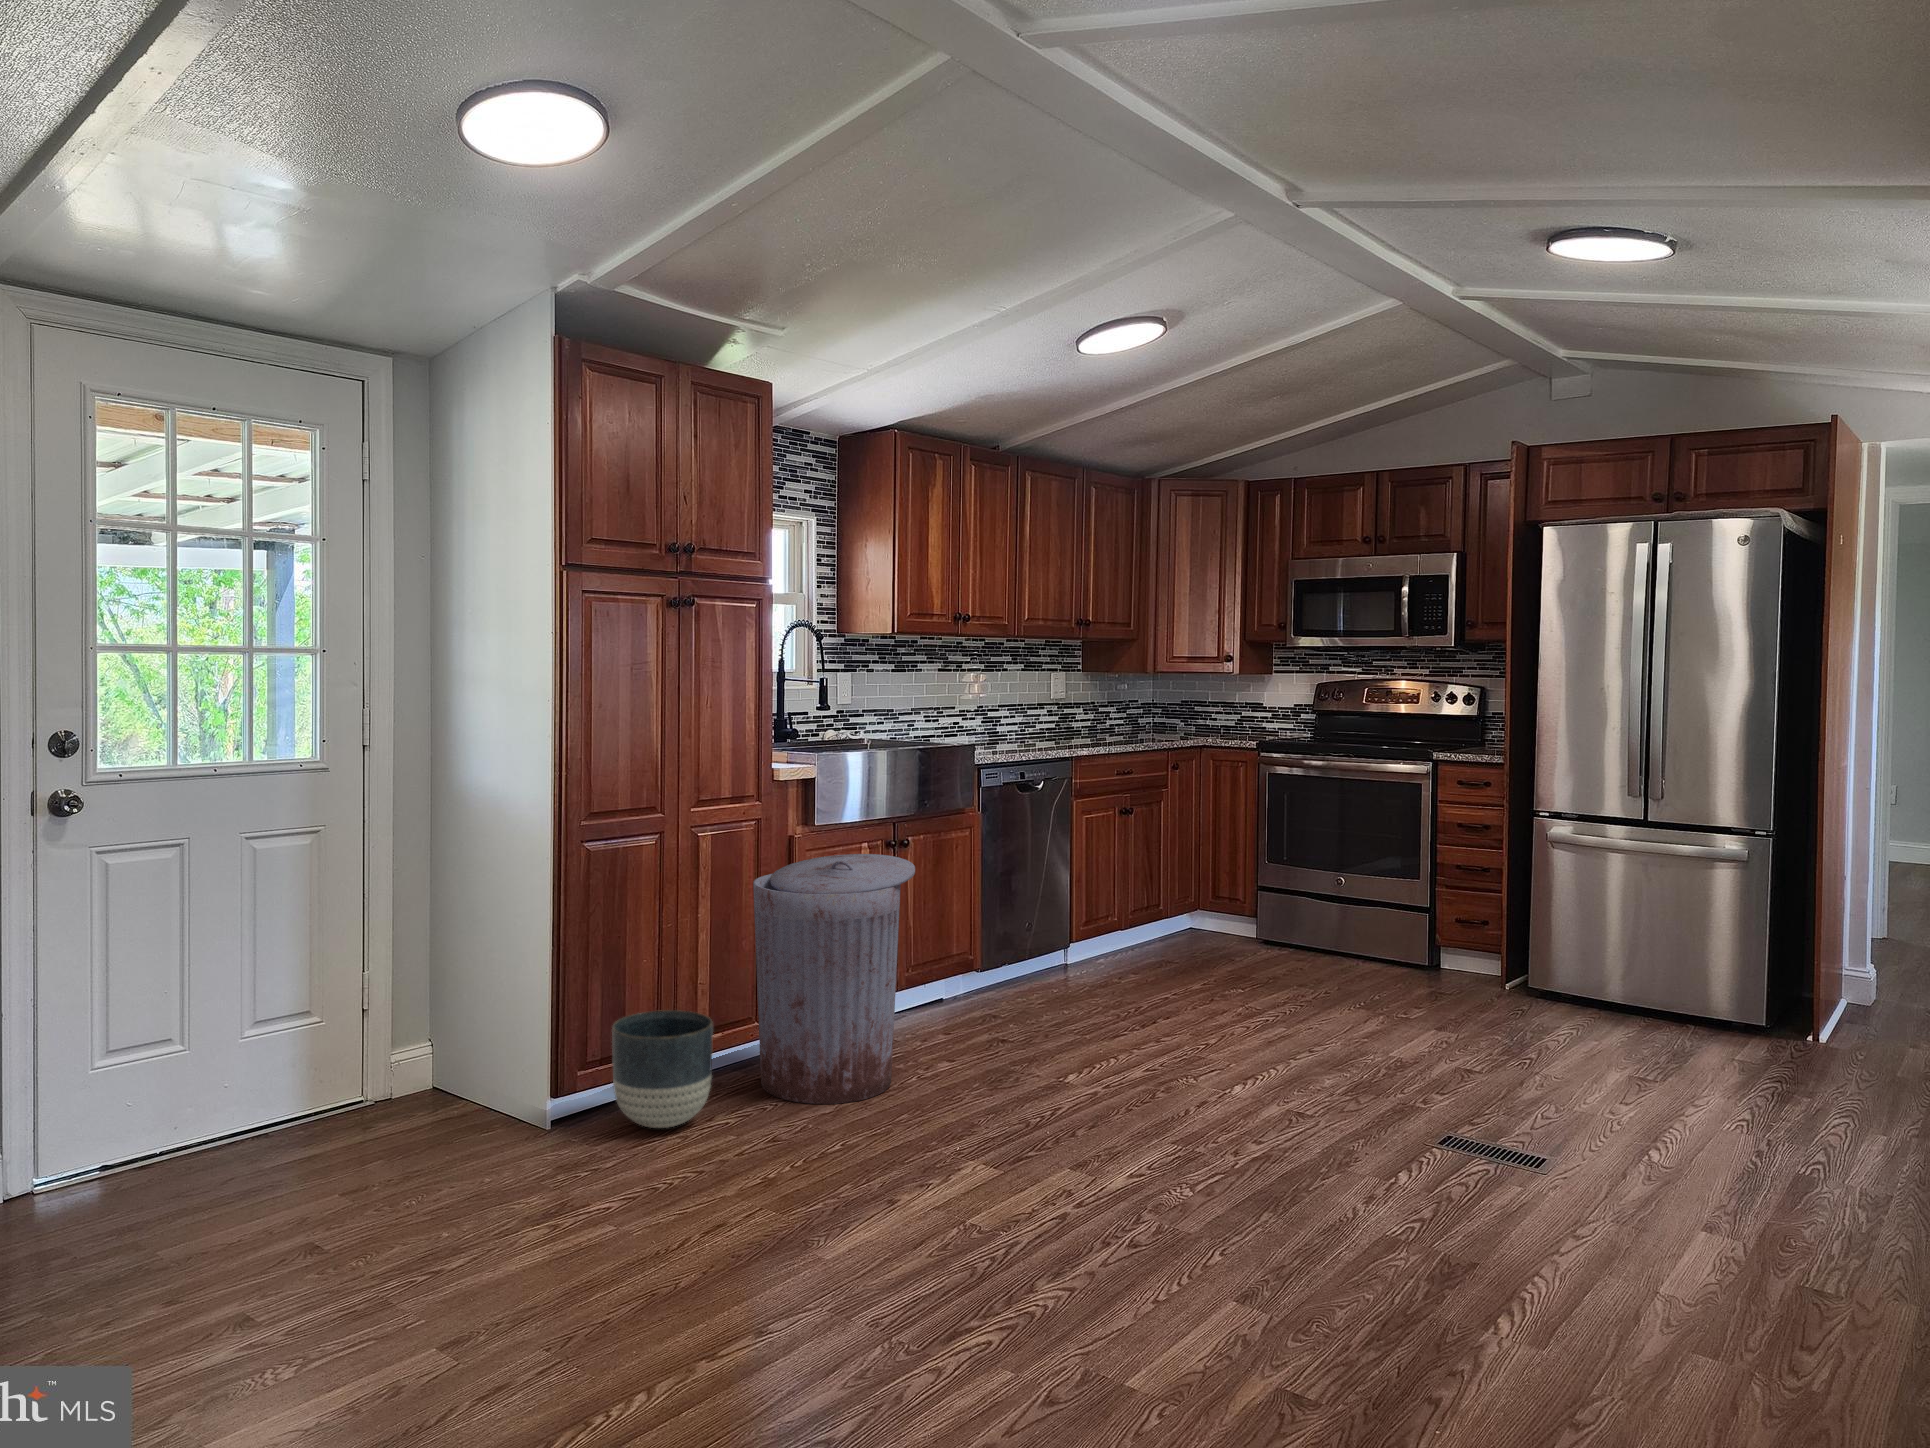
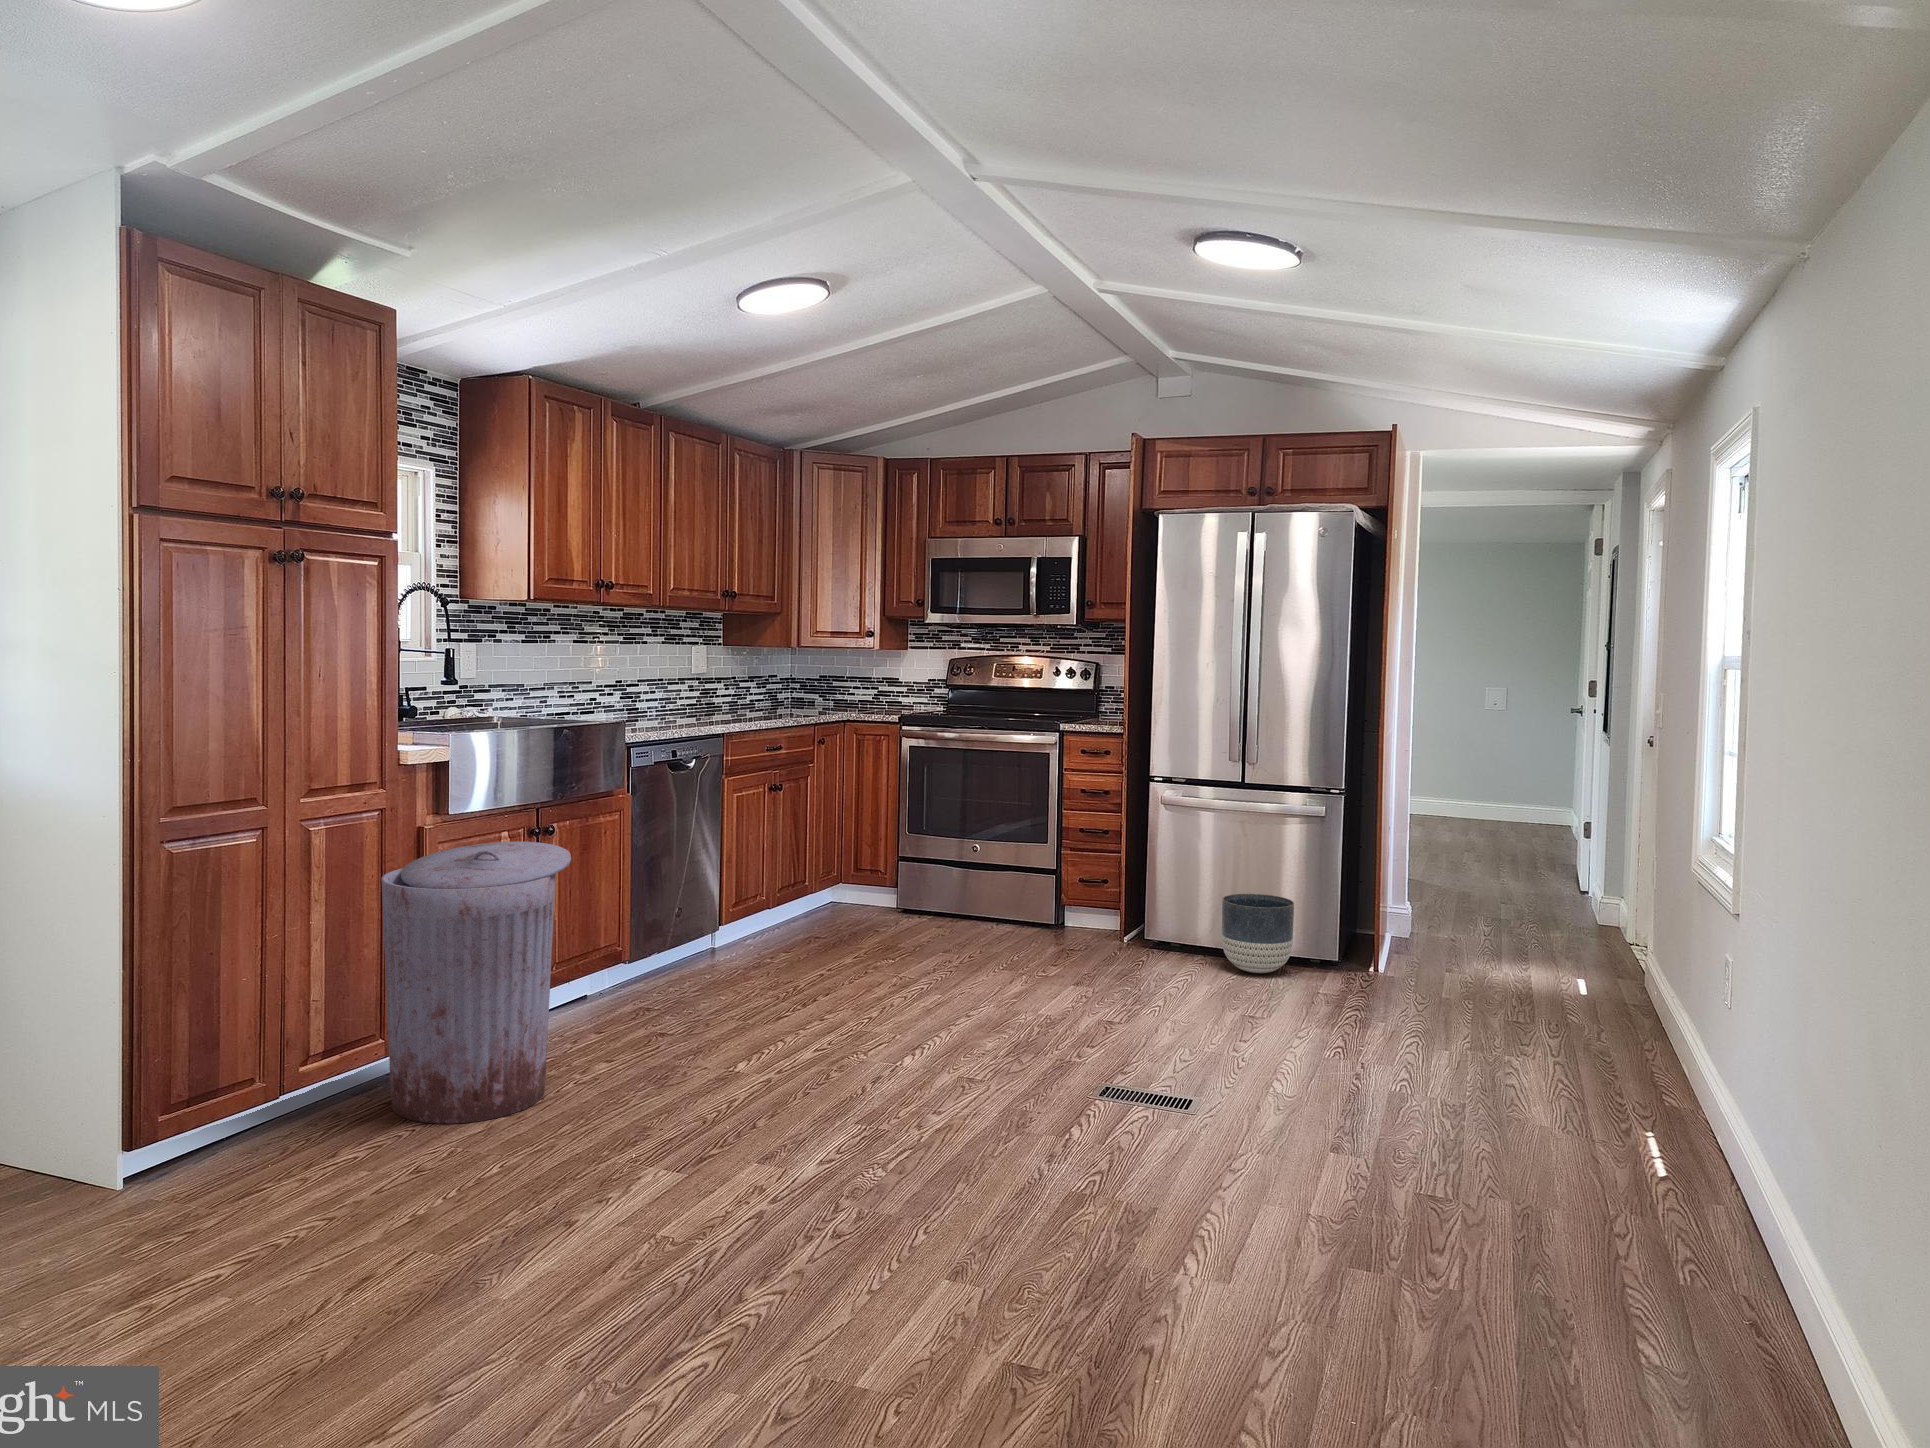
planter: present [612,1010,713,1128] -> present [1222,894,1294,973]

